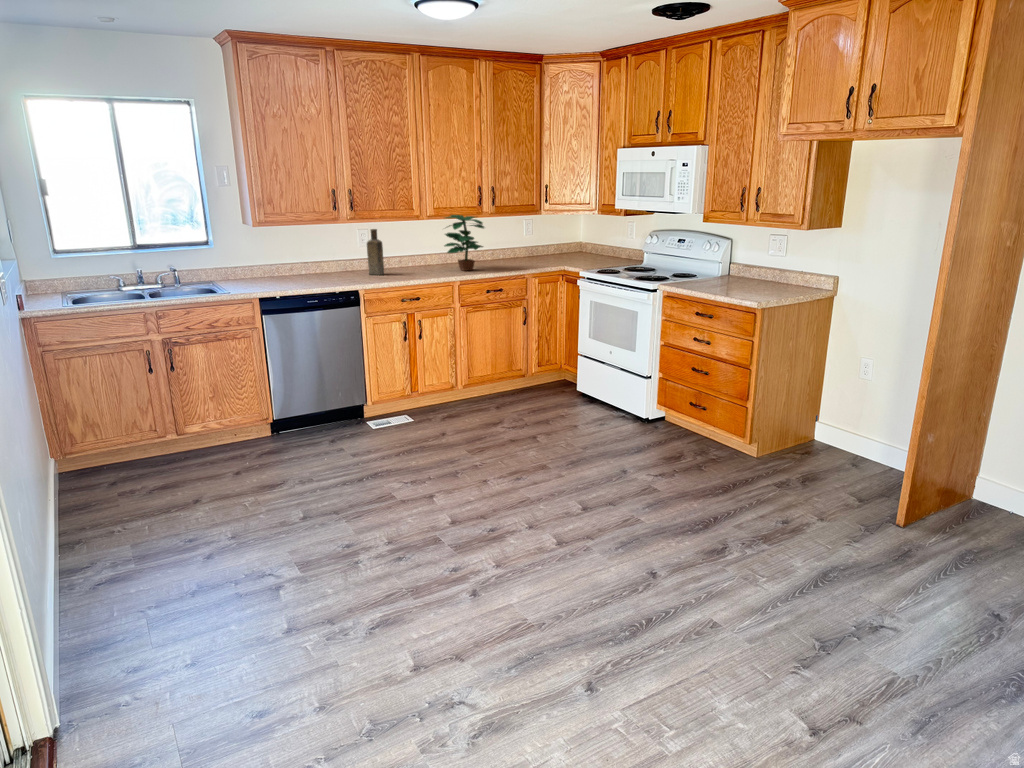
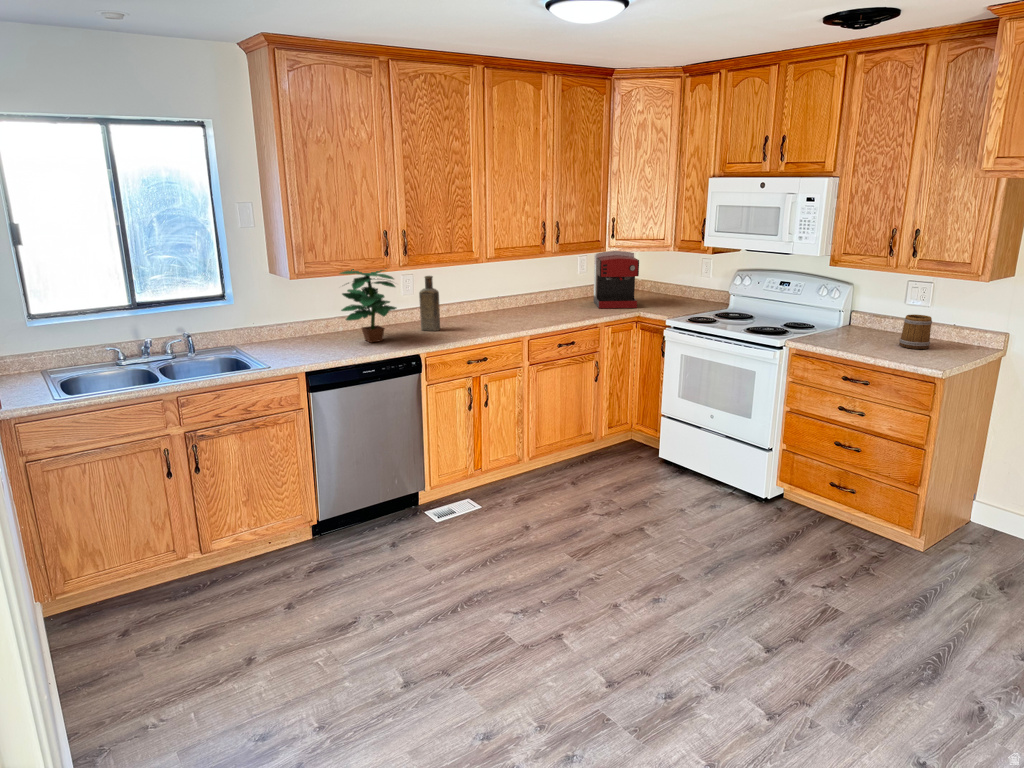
coffee maker: none [532,214,565,263] -> present [594,251,639,308]
potted plant: present [444,215,484,271] -> present [340,269,396,342]
mug: none [753,262,778,290] -> present [899,314,932,349]

